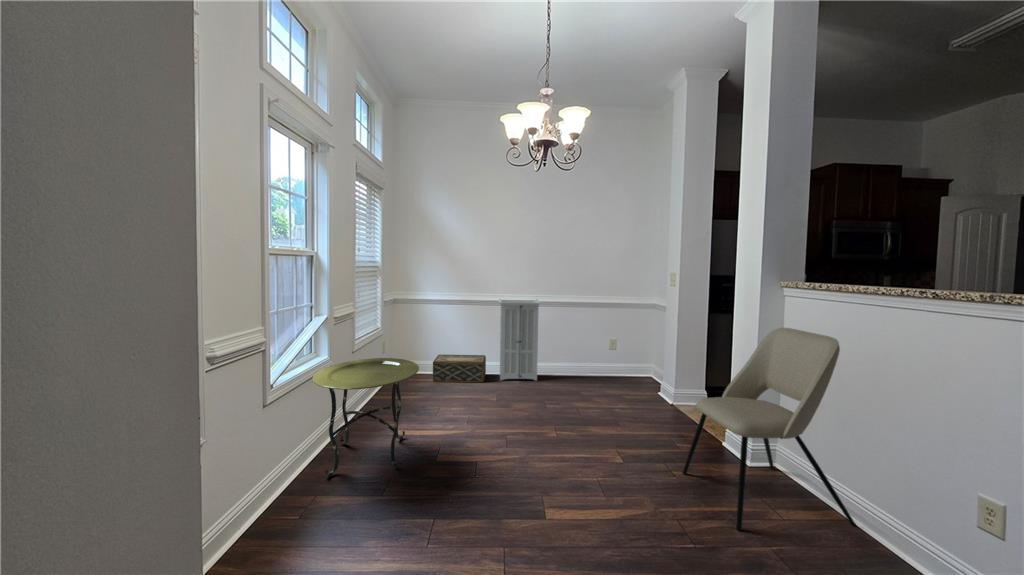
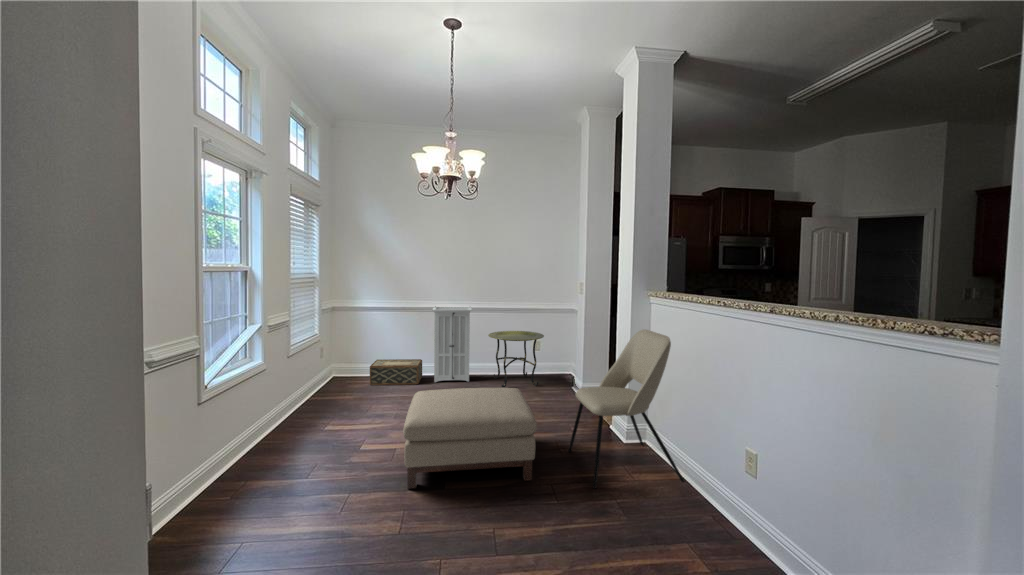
side table: present [312,358,419,477] -> present [488,331,544,388]
ottoman: none [496,393,661,517] -> present [403,388,537,489]

